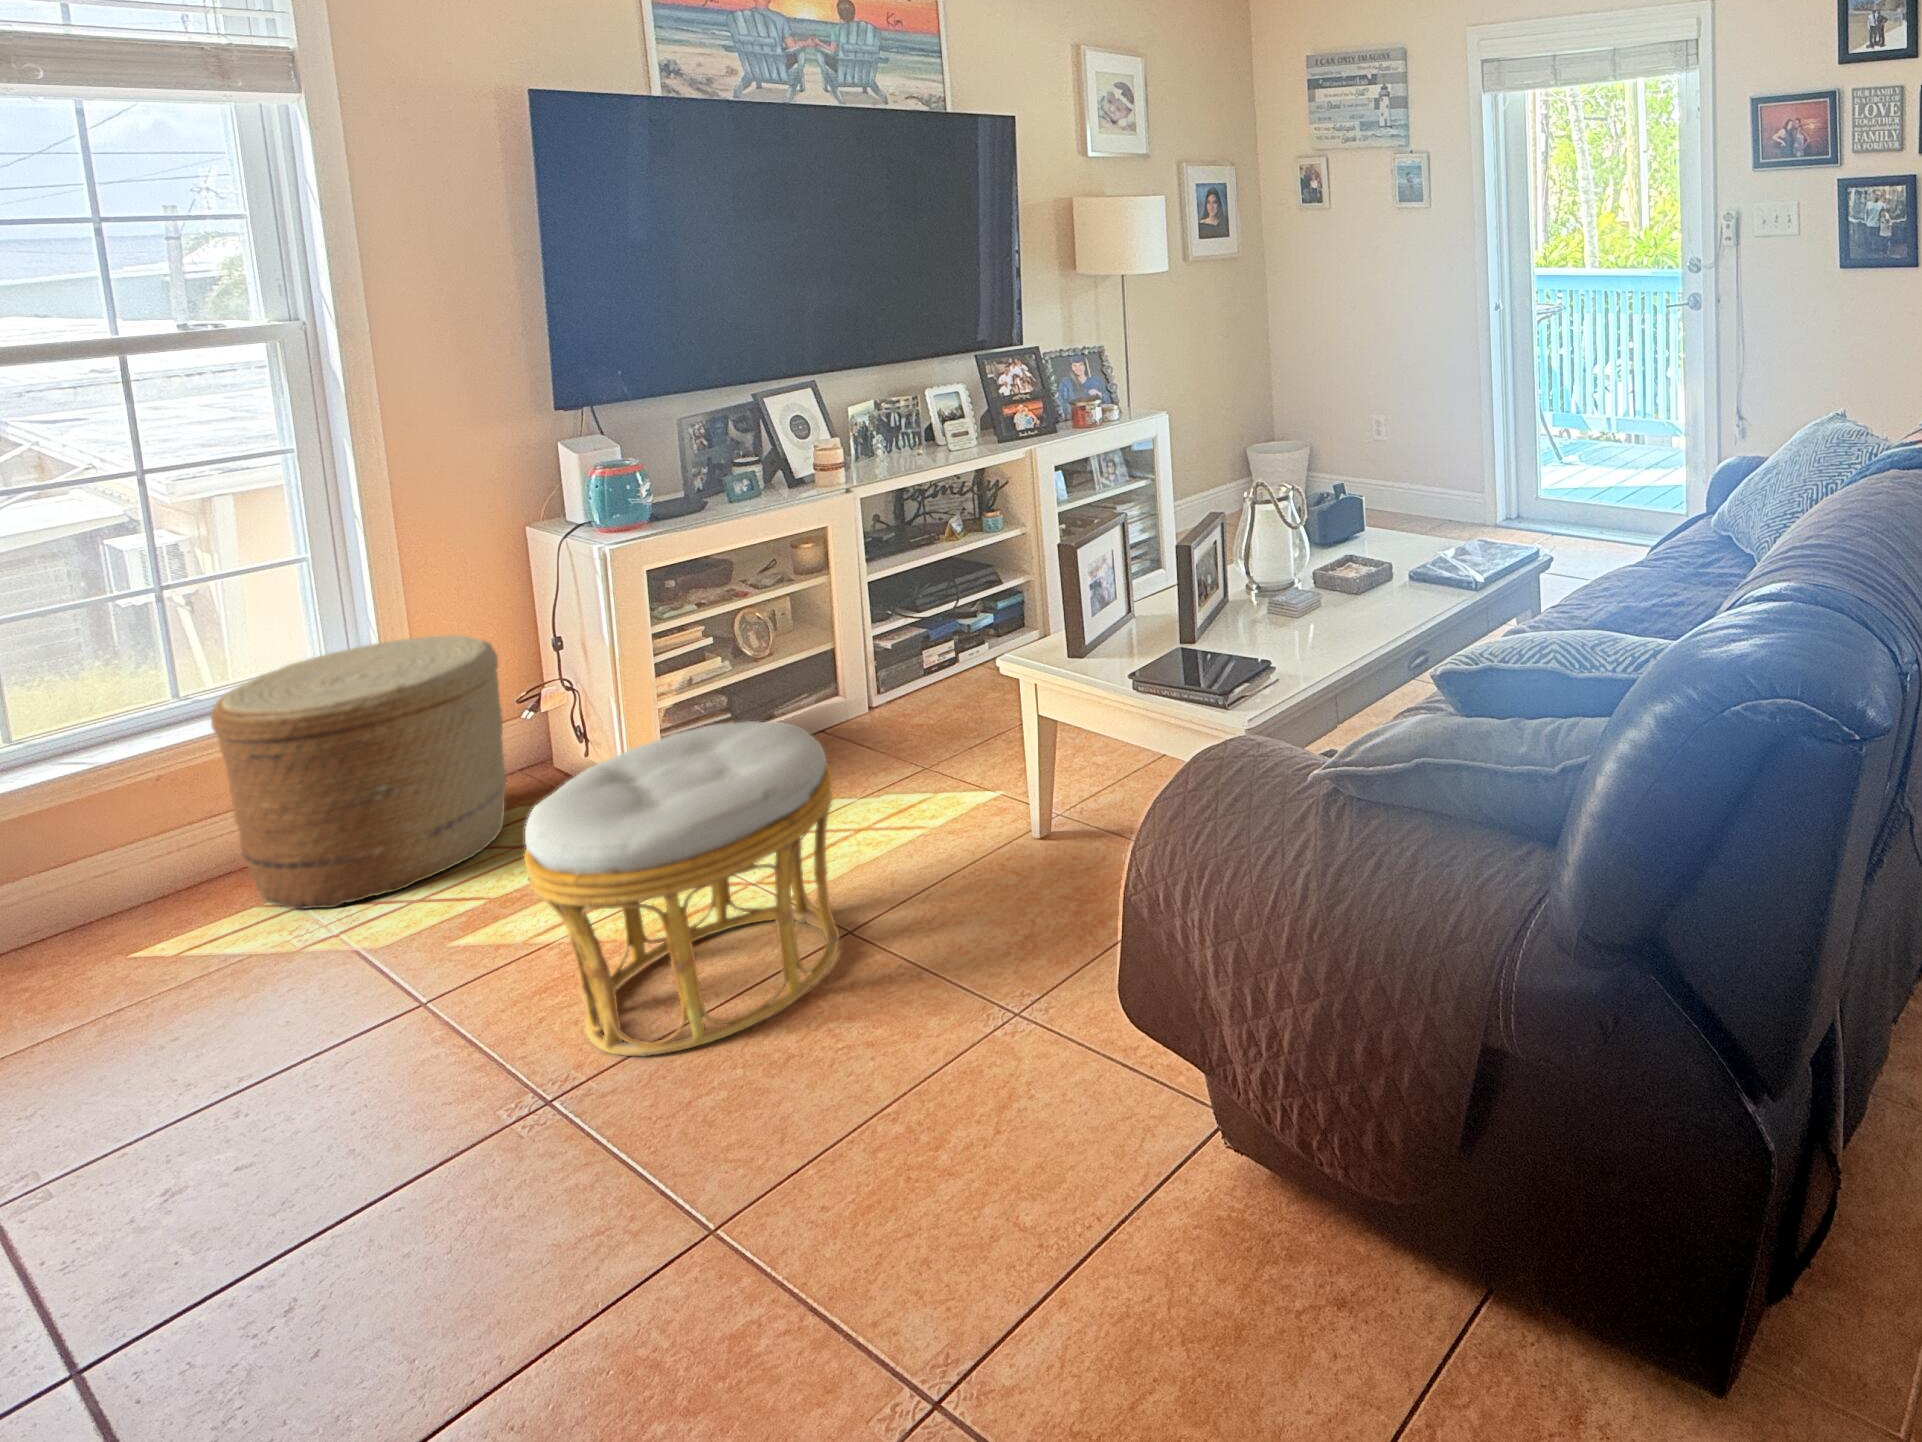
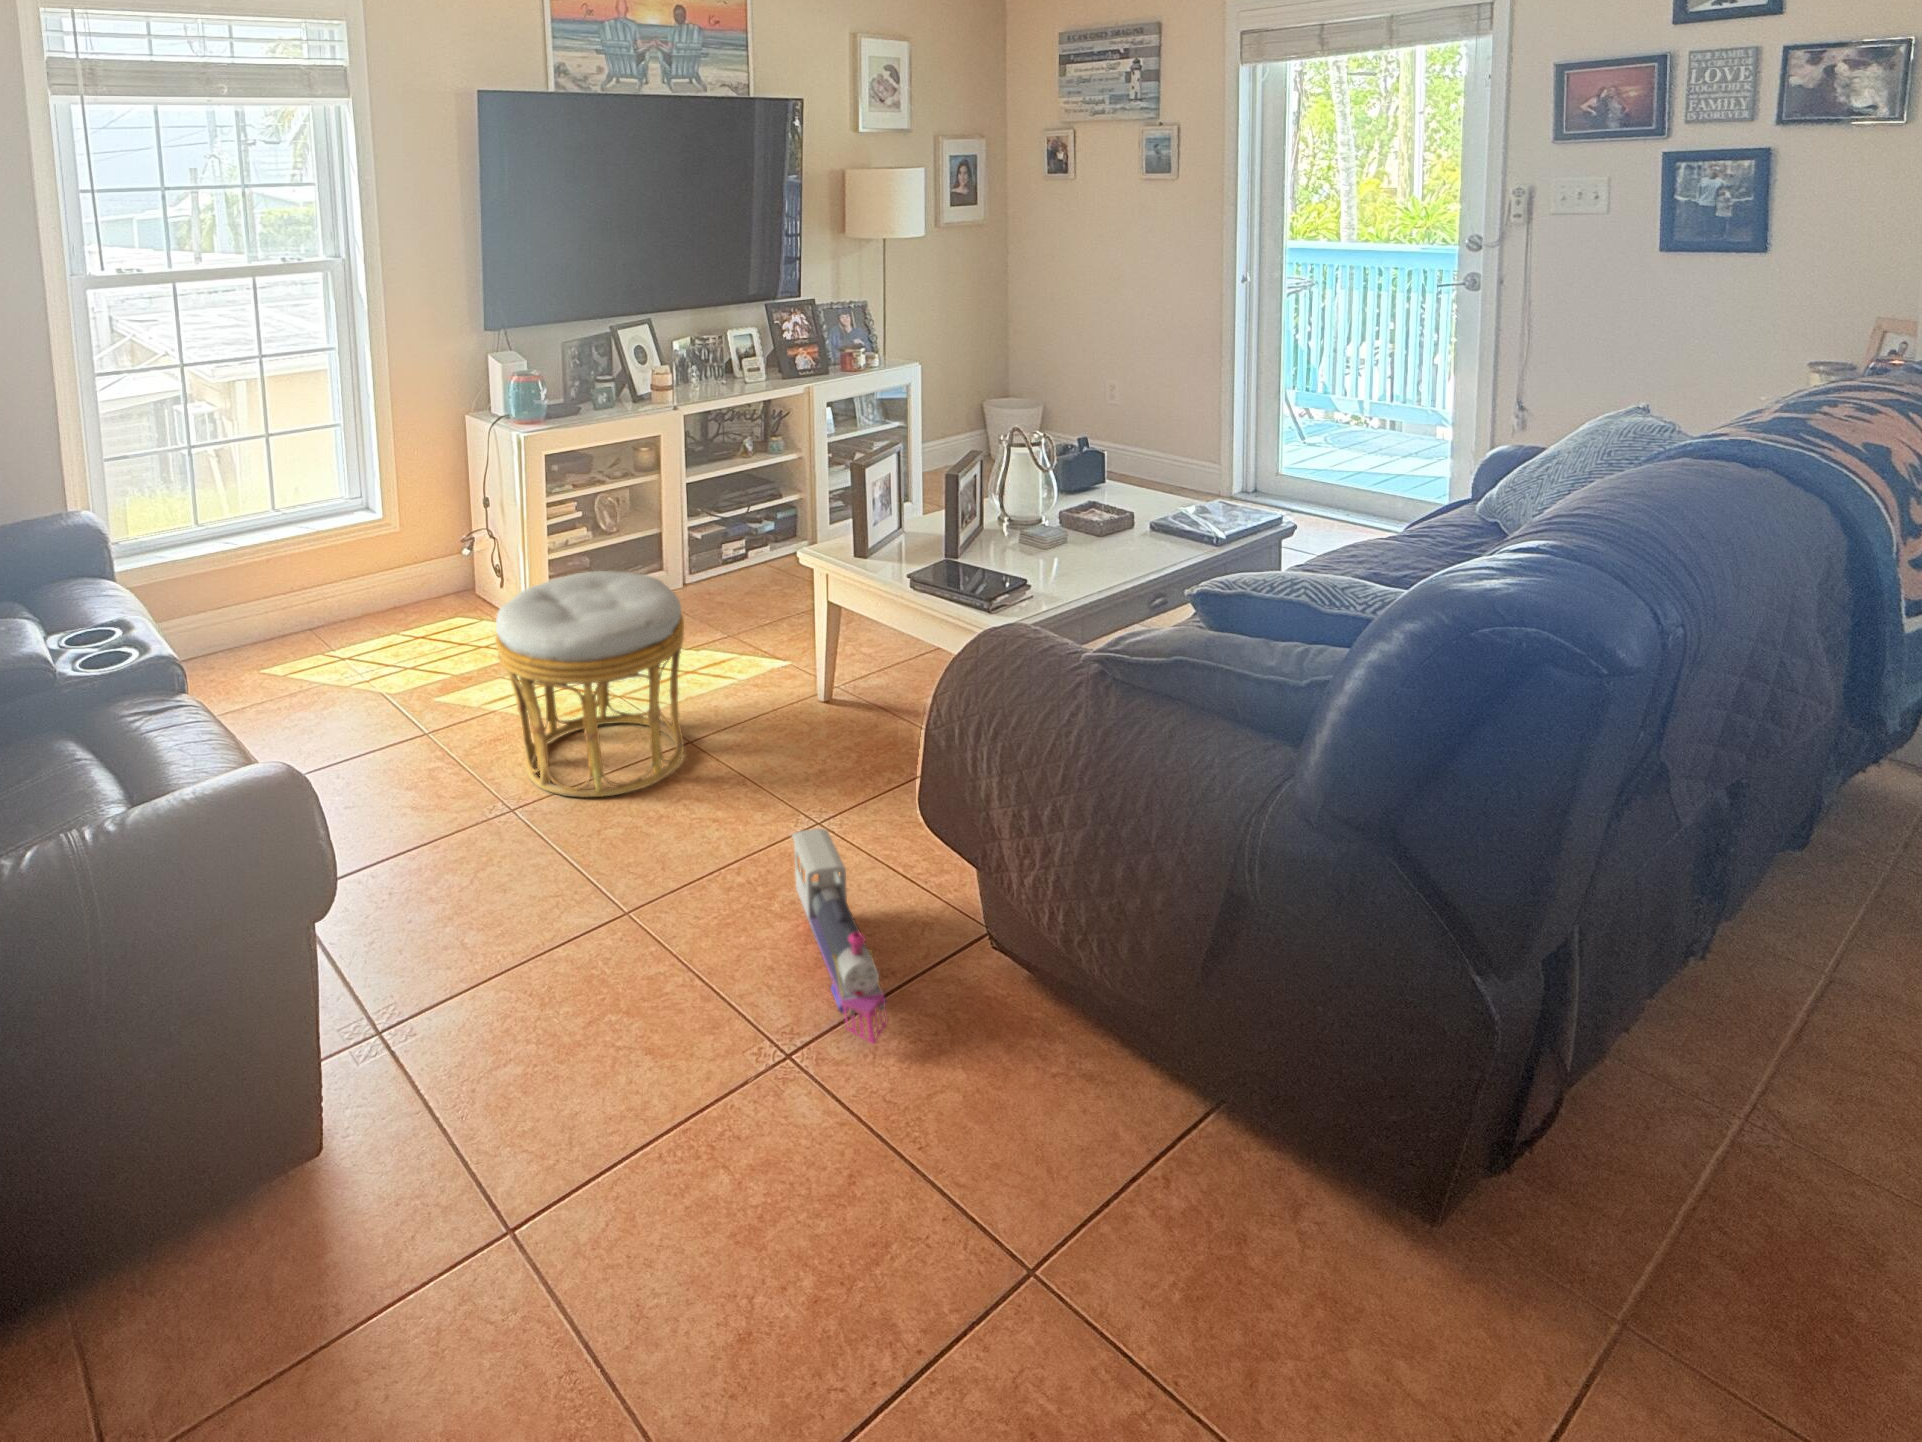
woven basket: present [211,635,506,909] -> none [300,487,455,664]
toy train: none [965,1034,1087,1341] -> present [792,828,887,1044]

